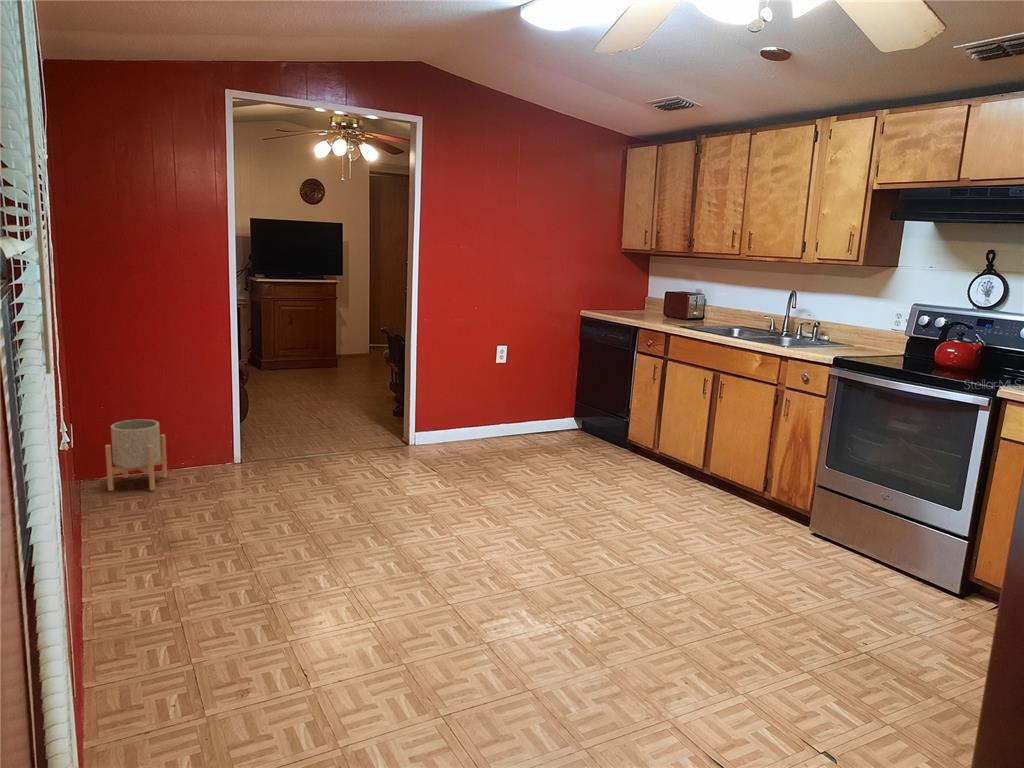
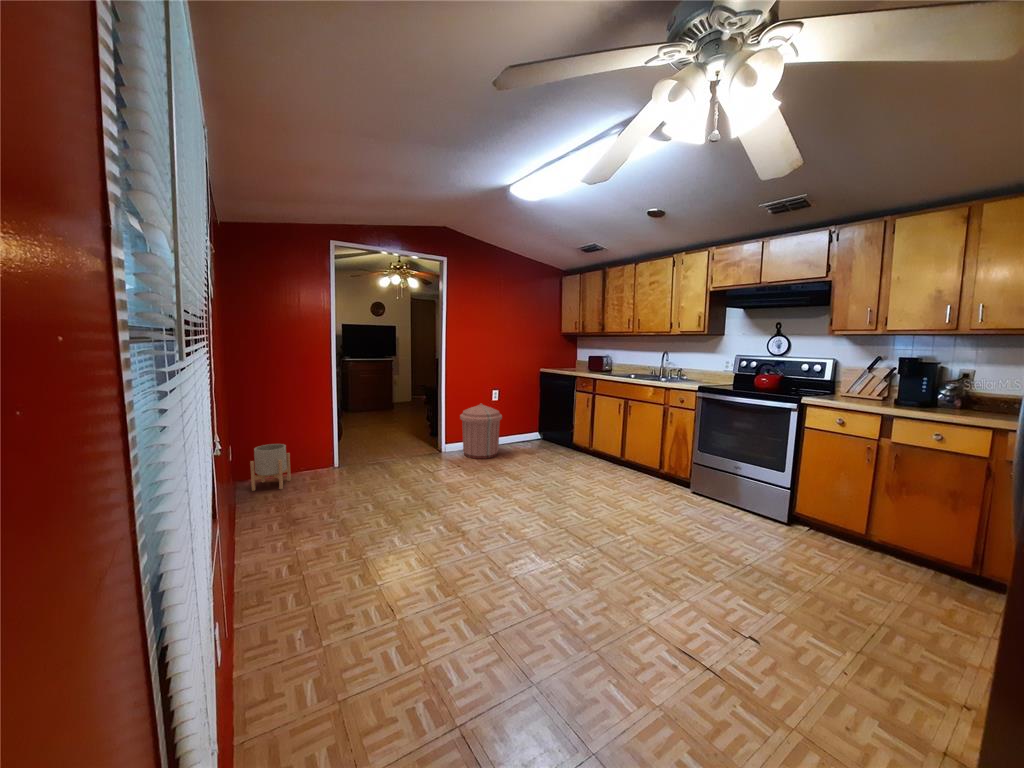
trash can: none [440,366,510,458] -> present [460,404,502,459]

